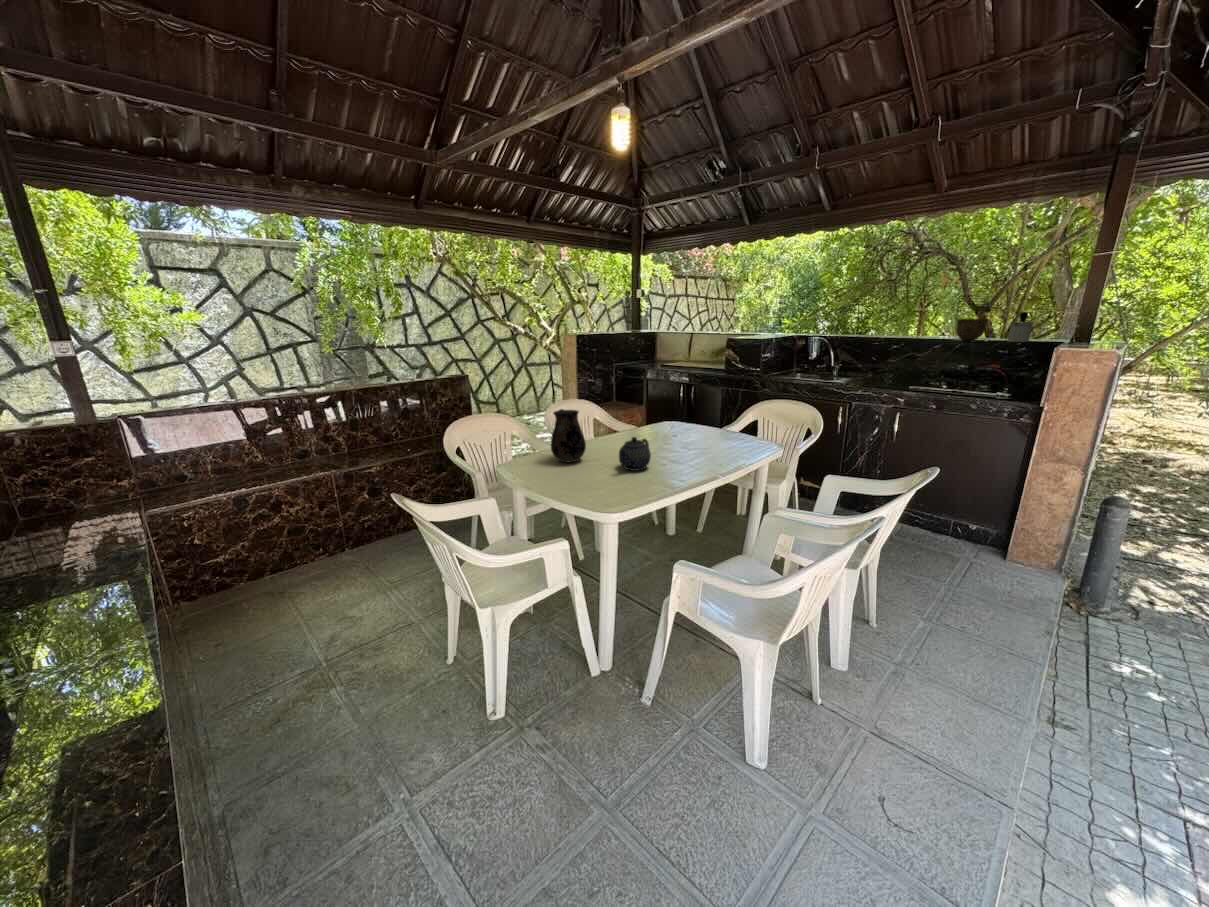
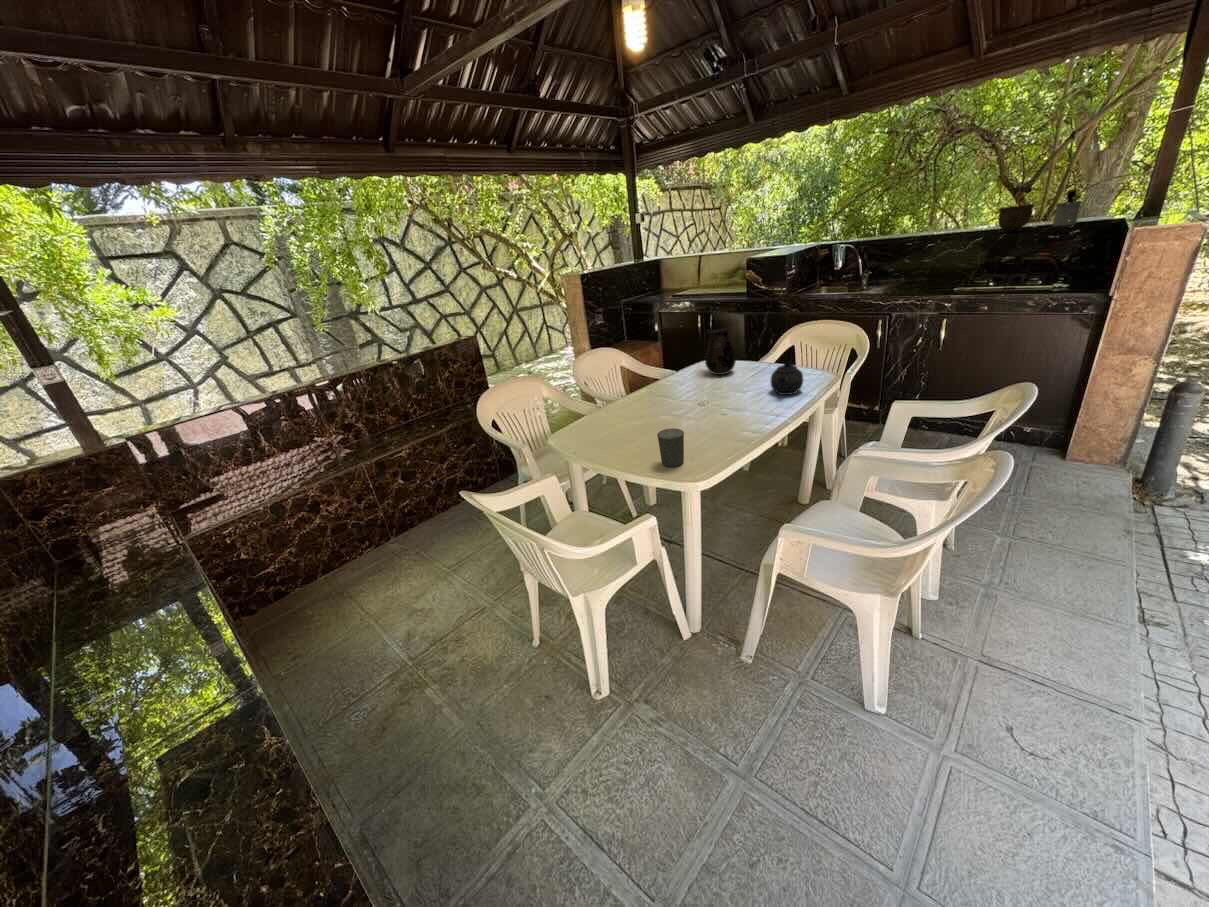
ceramic pitcher: present [551,409,586,462] -> present [705,328,736,375]
teapot: present [619,437,651,471] -> present [770,362,803,395]
candle holder: none [585,465,610,501] -> present [657,429,684,467]

